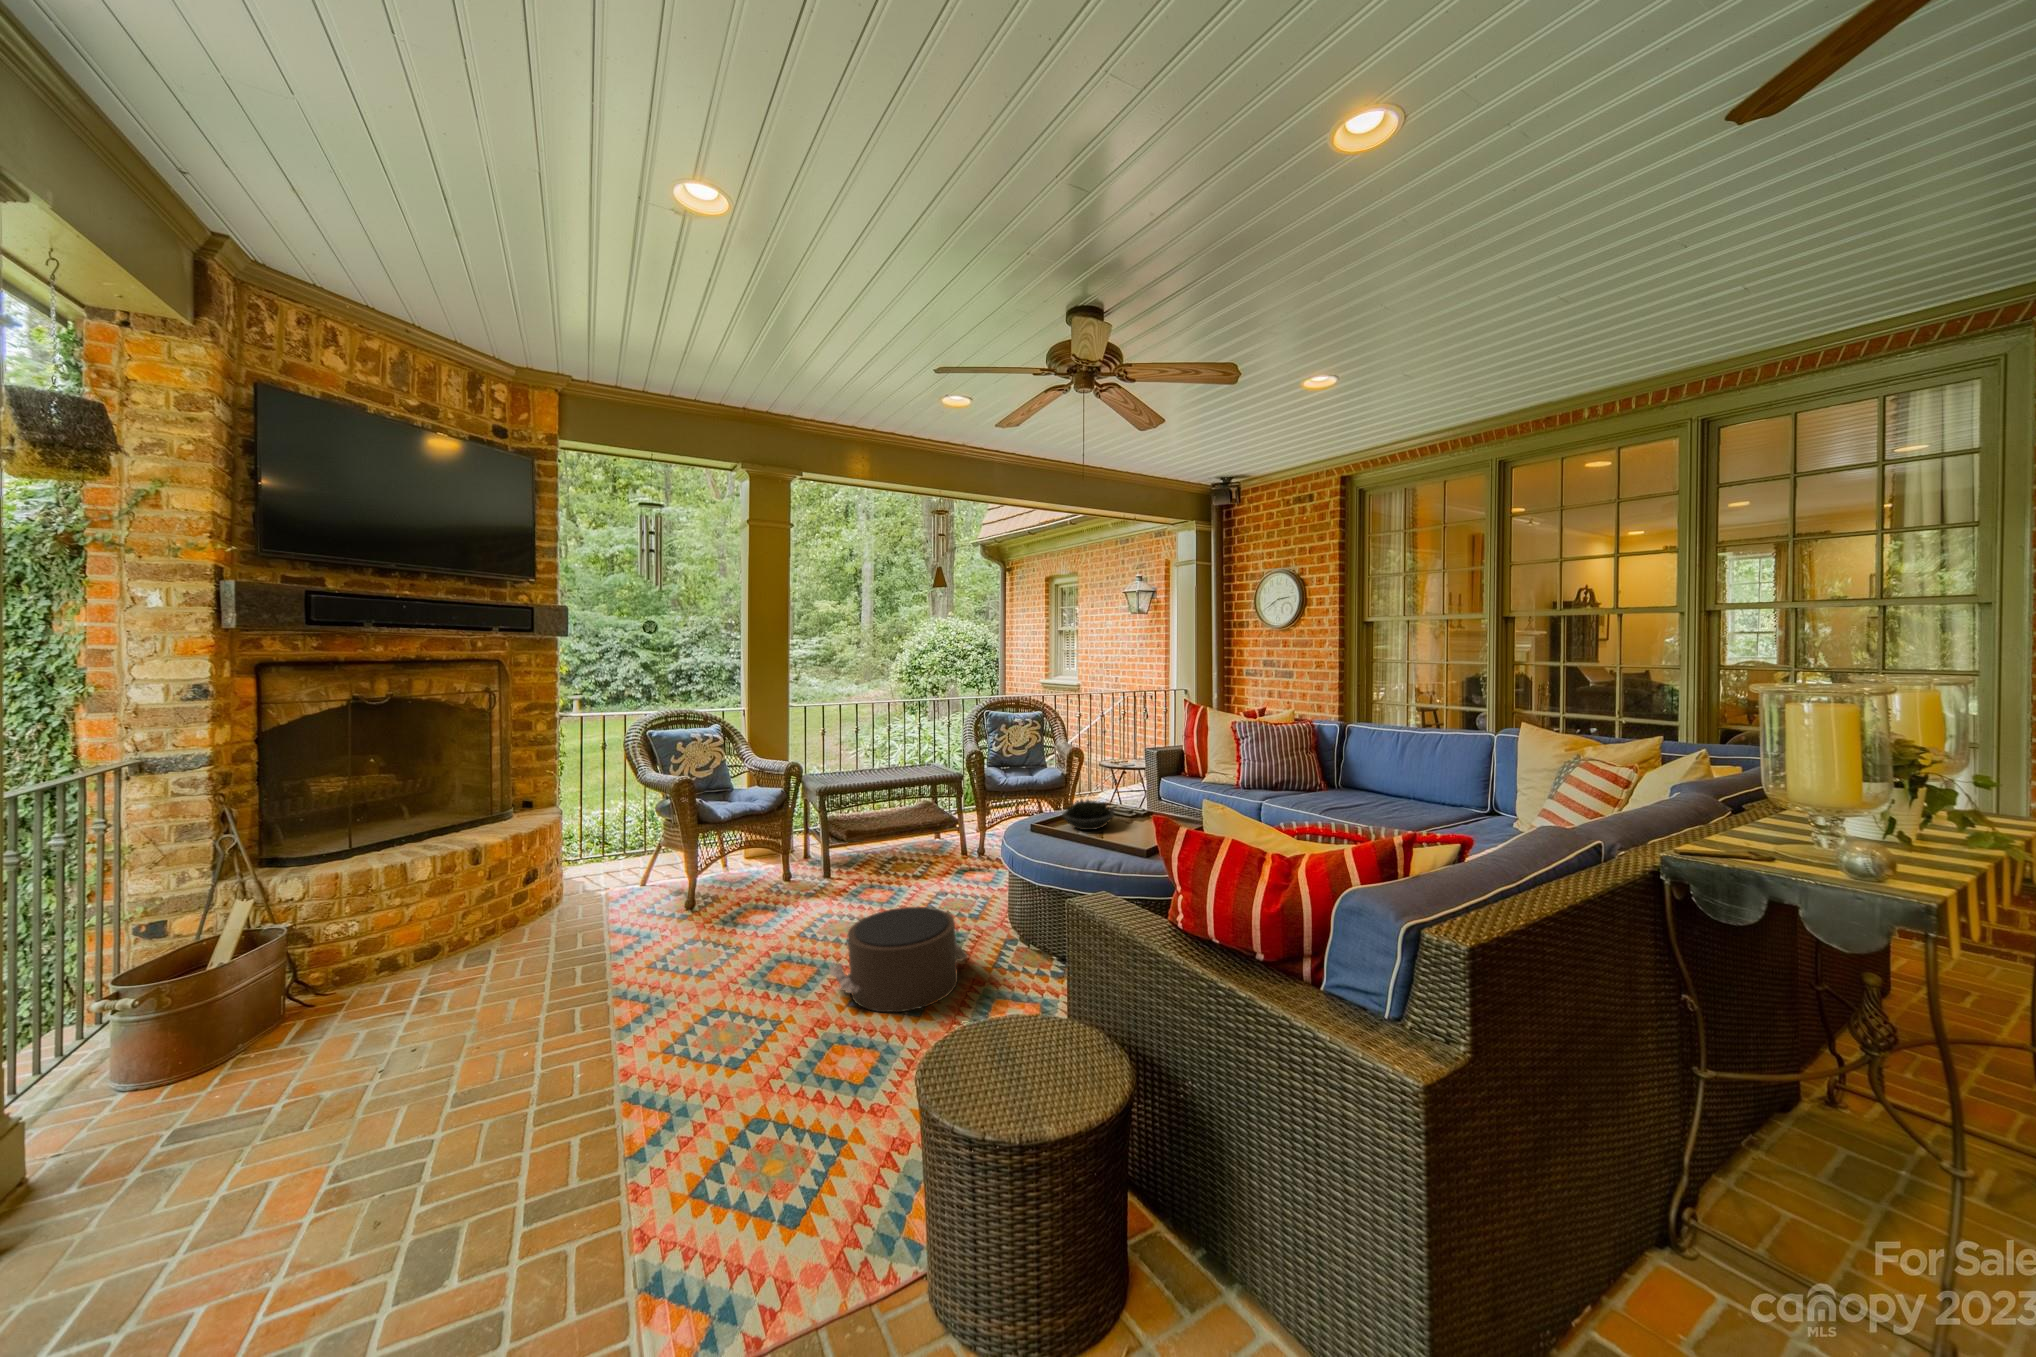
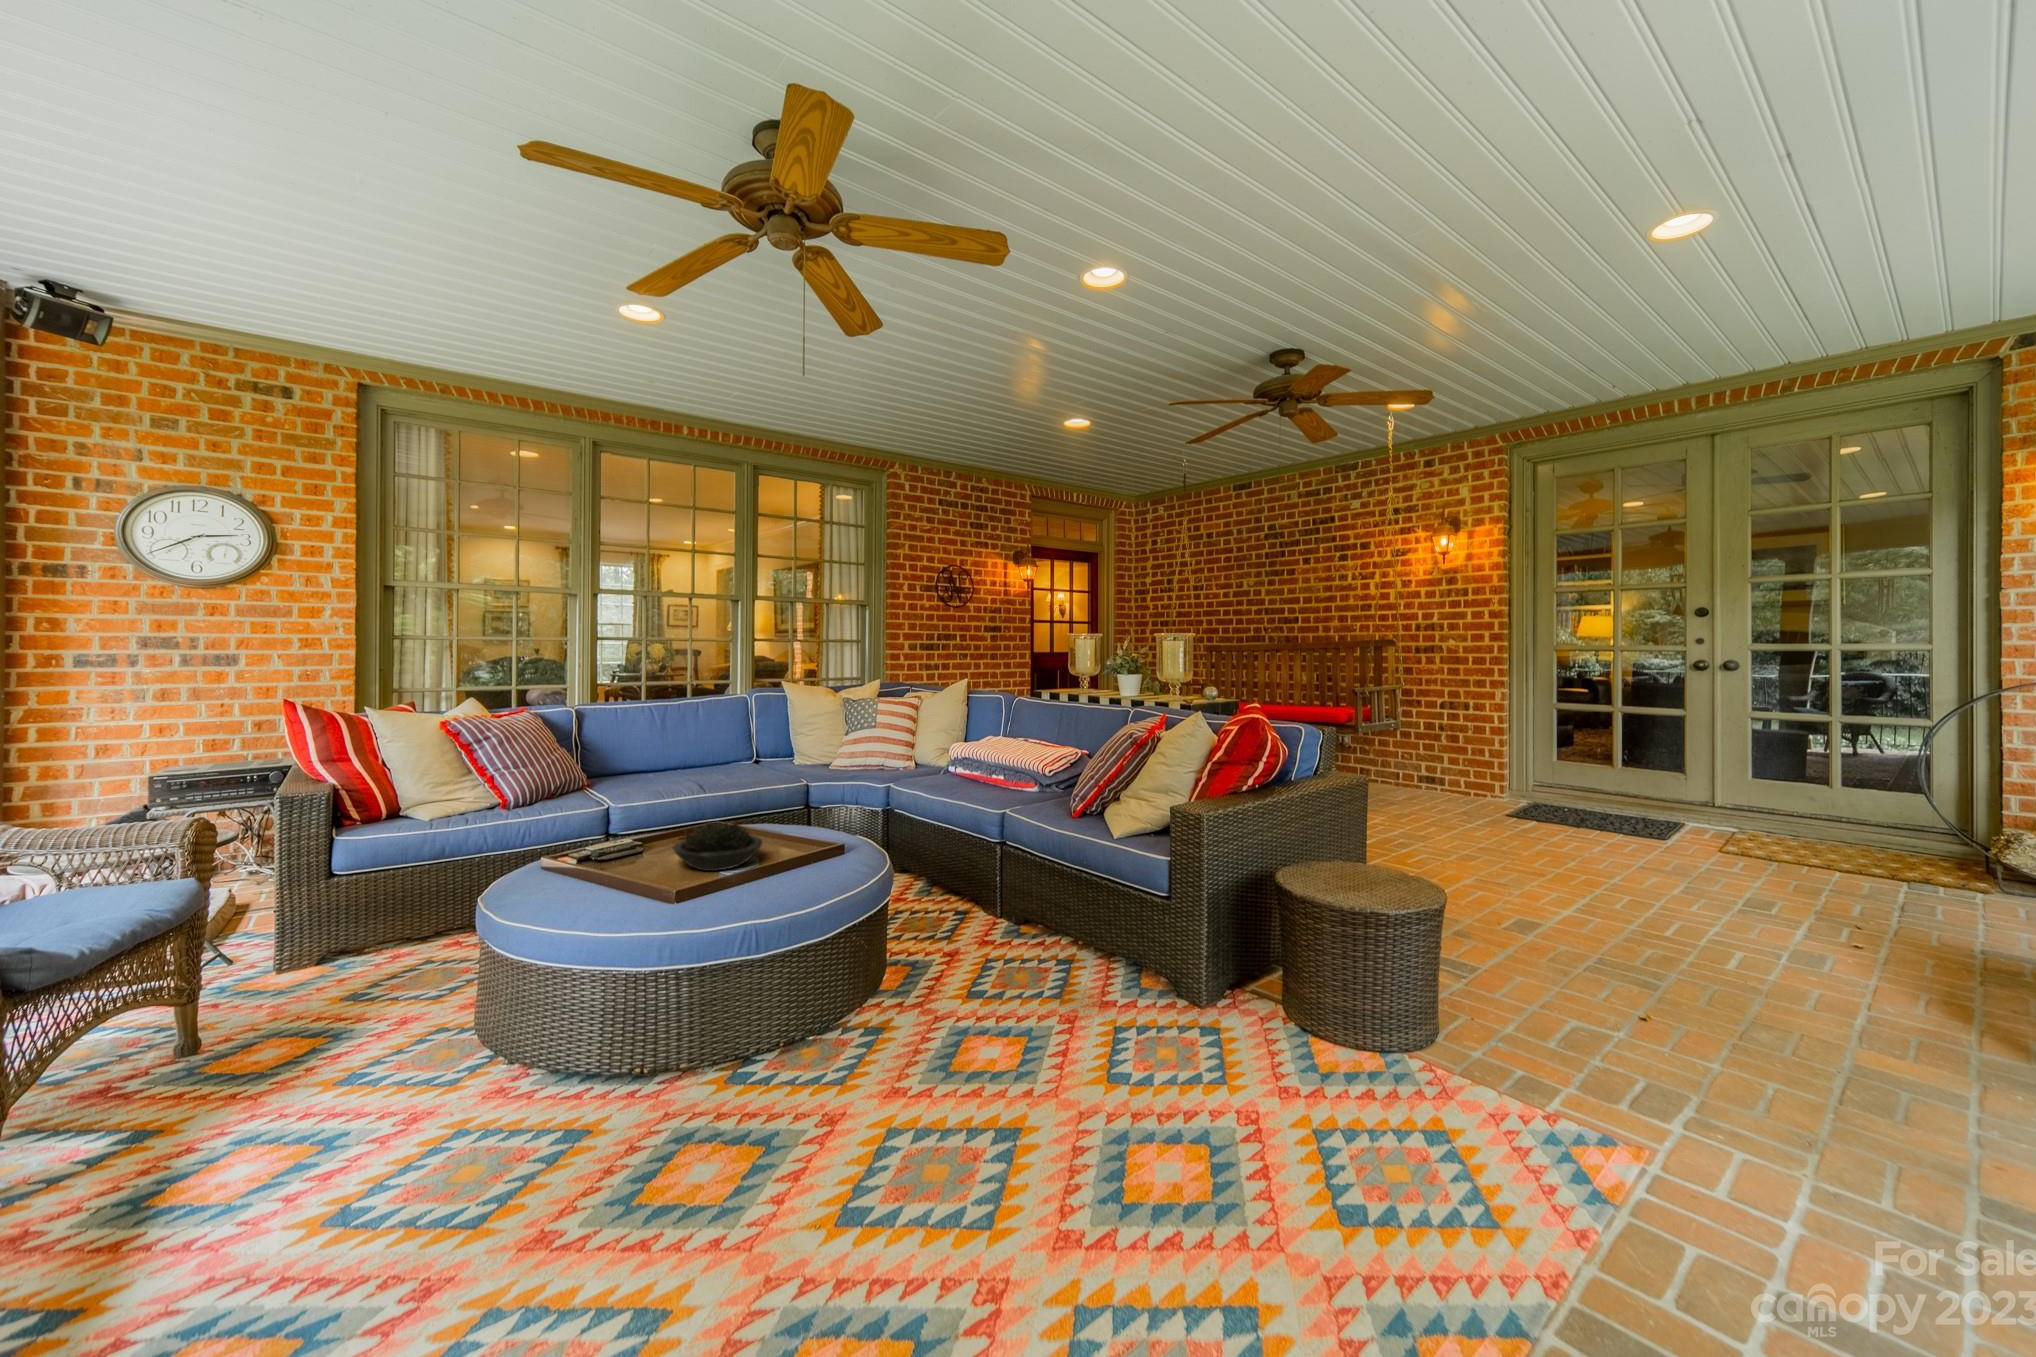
pouf: present [829,907,969,1012] -> none [814,1003,1041,1226]

